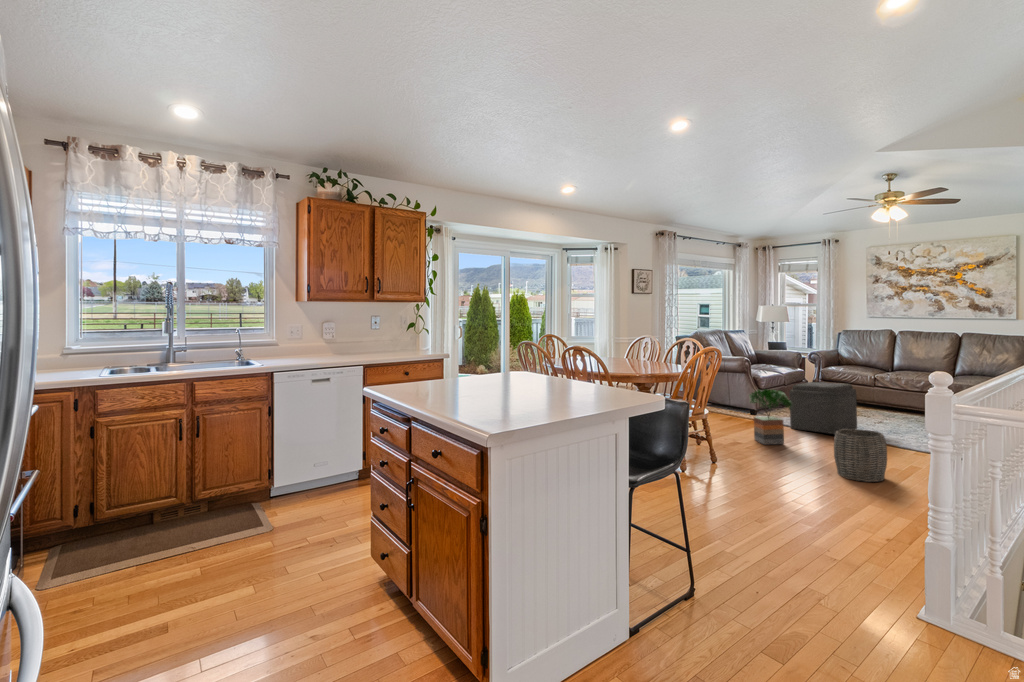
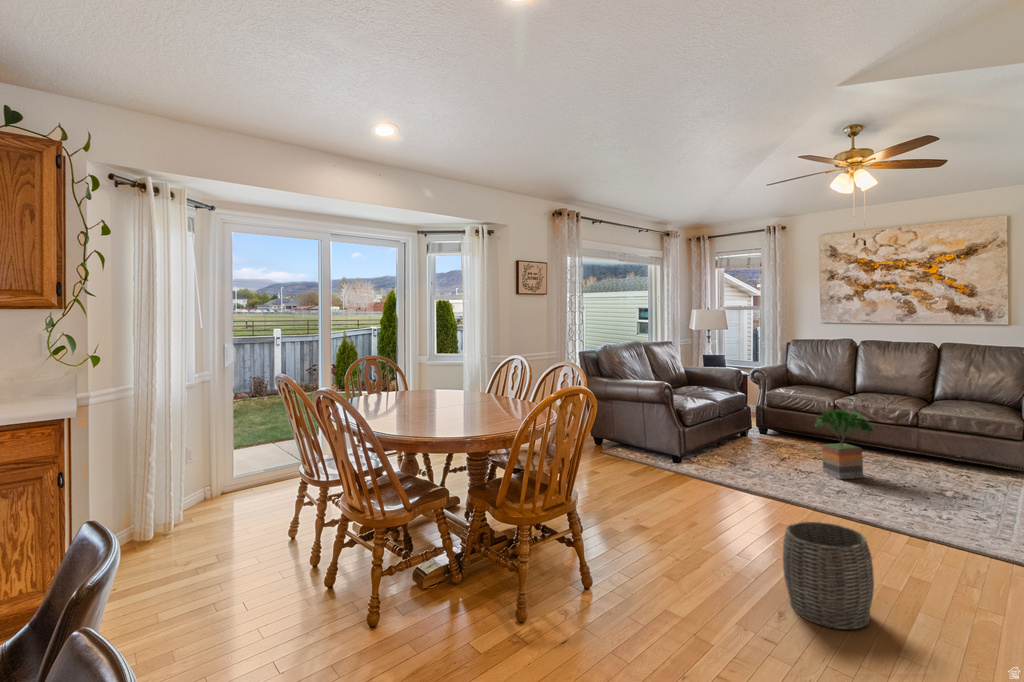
ottoman: present [789,382,857,435] -> none [721,418,816,502]
potted tree: present [749,389,792,445] -> present [816,410,873,479]

